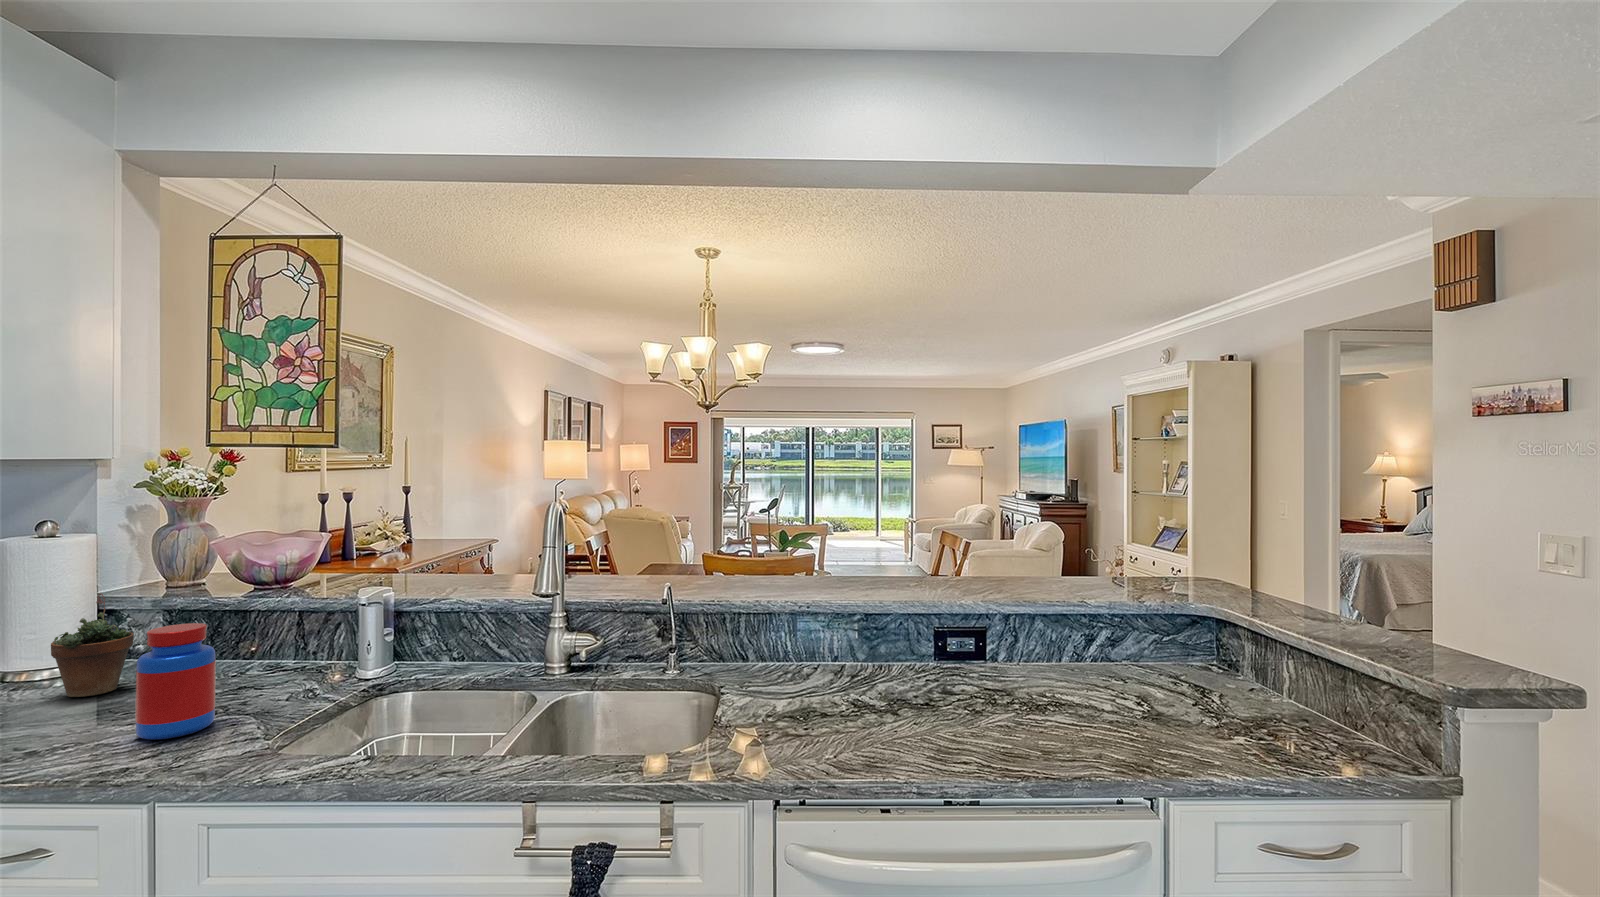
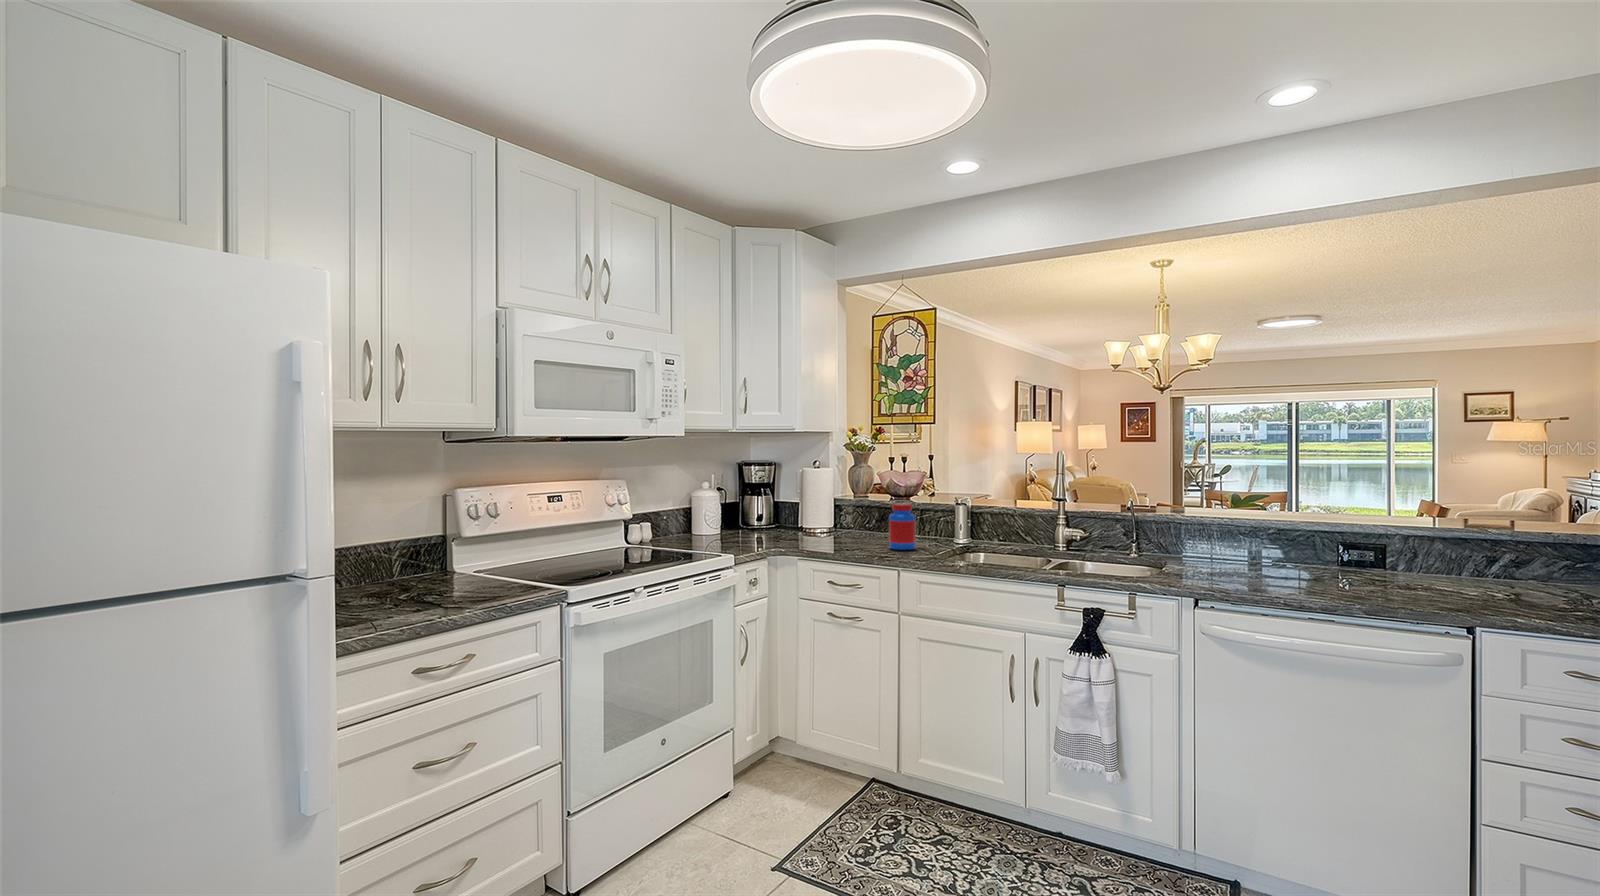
succulent plant: present [51,594,134,697] -> none [840,492,867,537]

